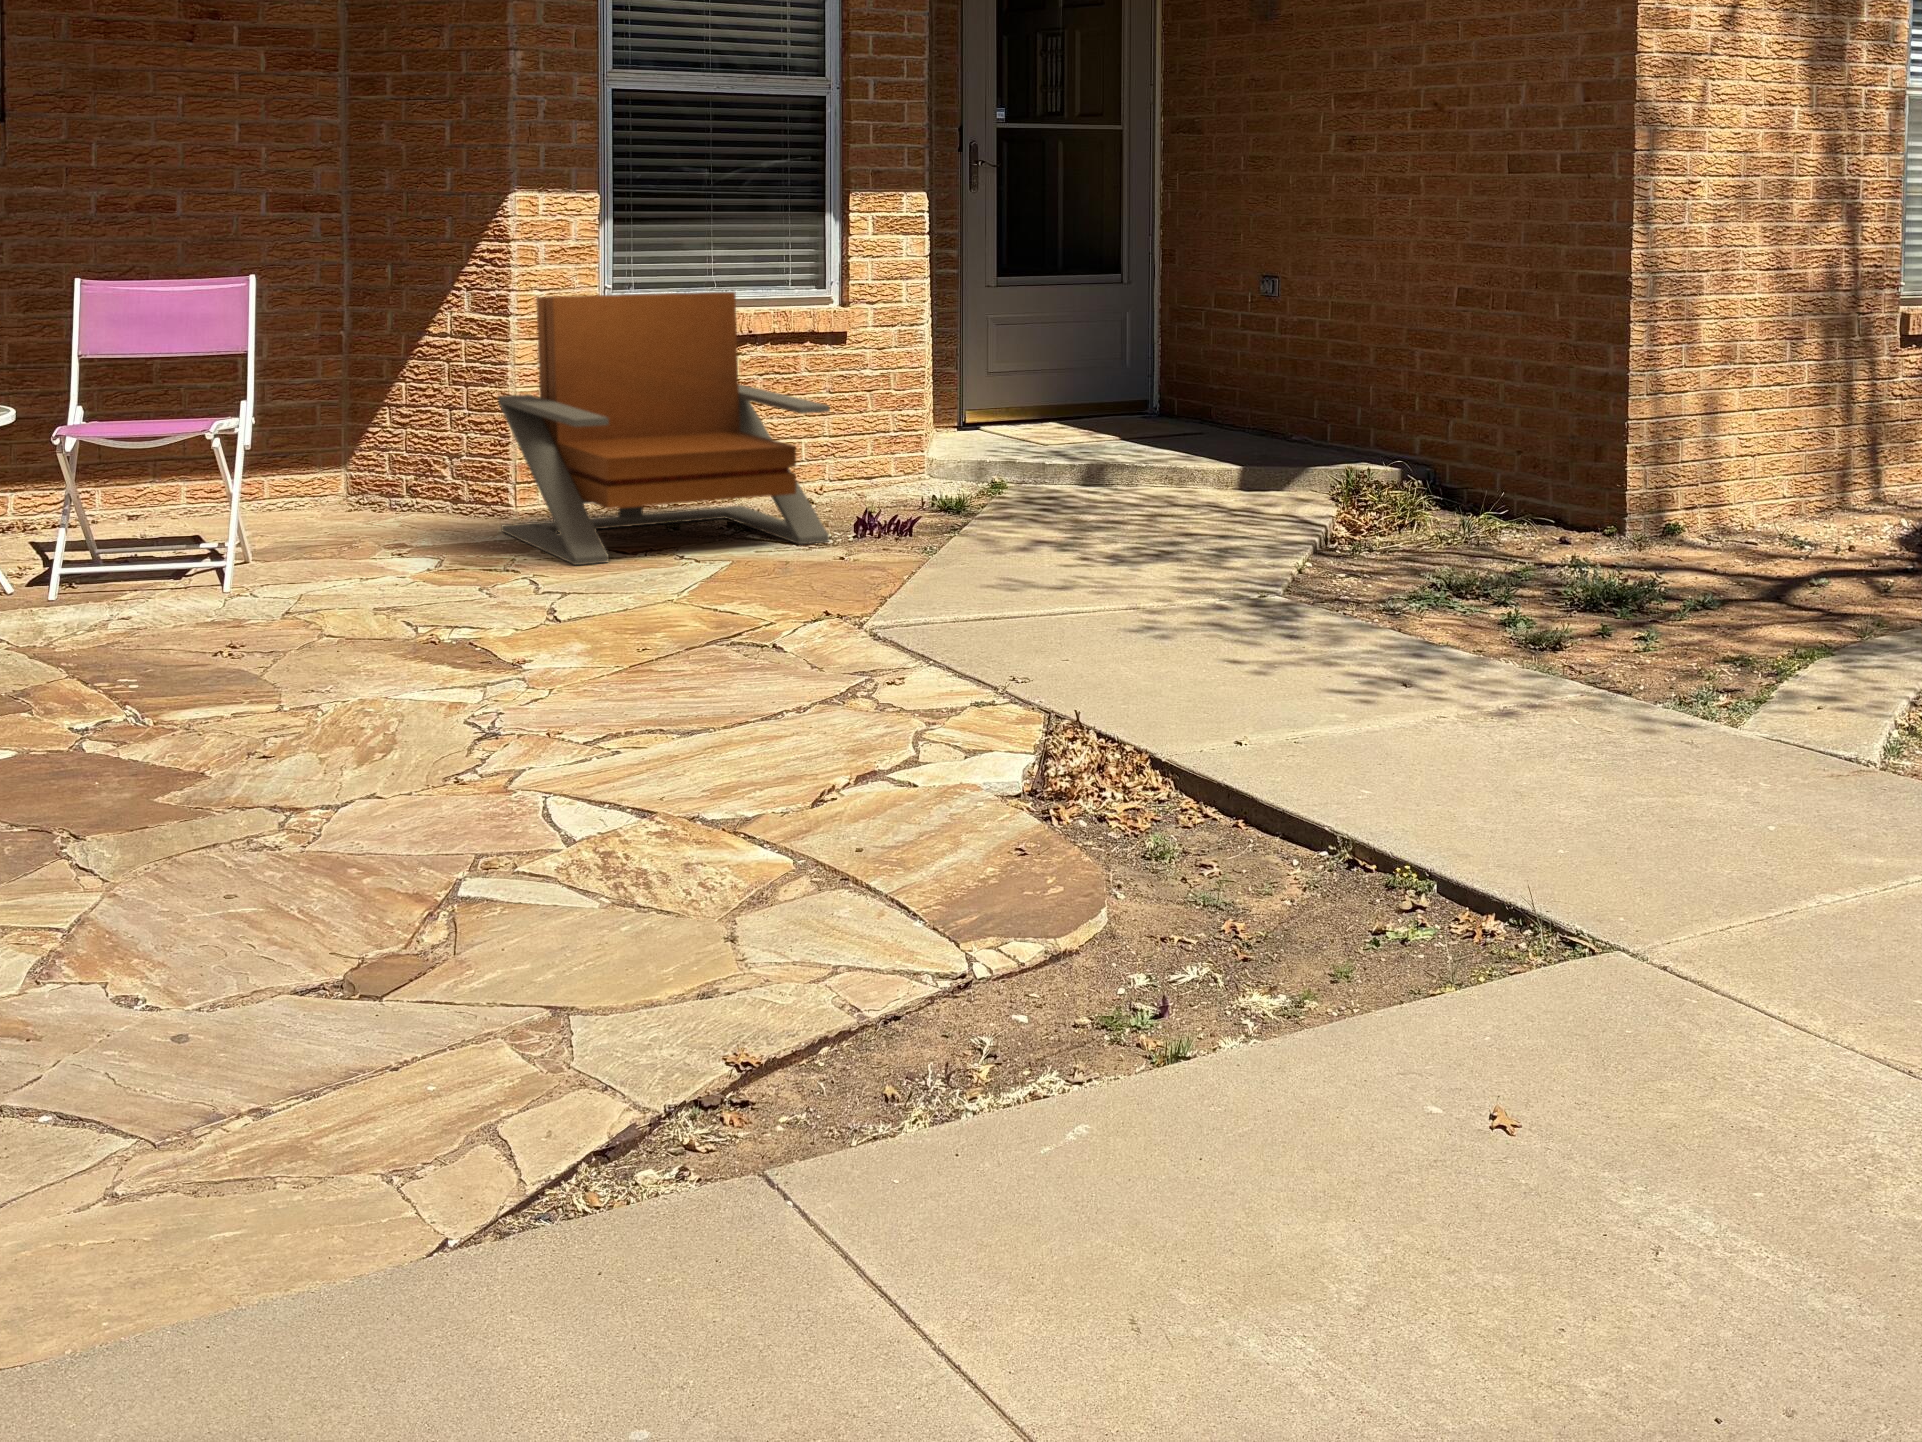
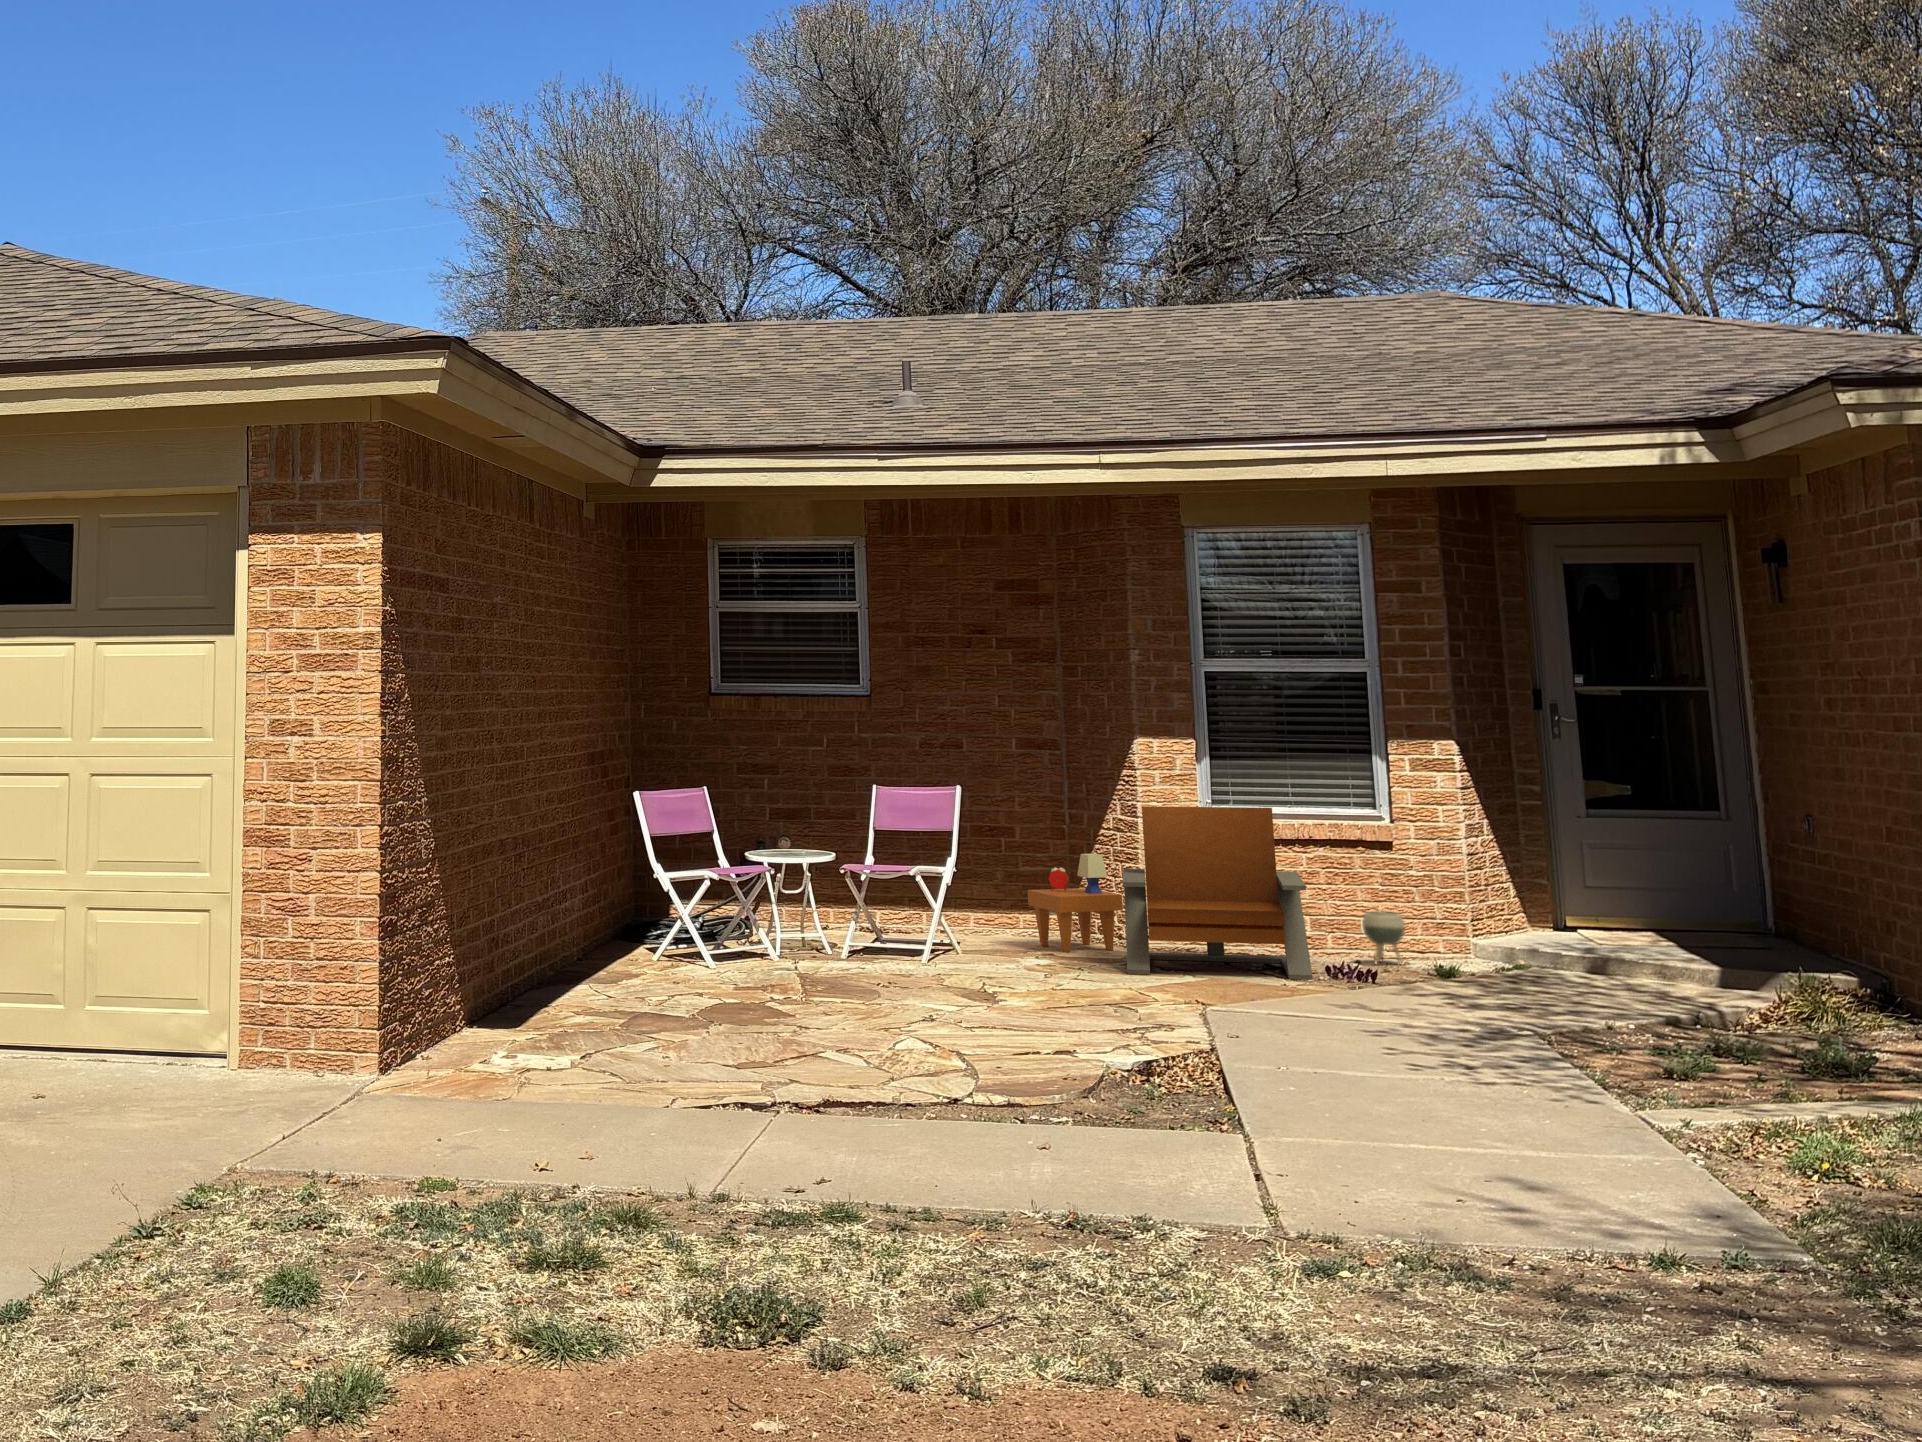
side table: none [311,374,474,535] -> present [1028,854,1123,952]
planter: none [818,431,874,507] -> present [1362,911,1405,964]

